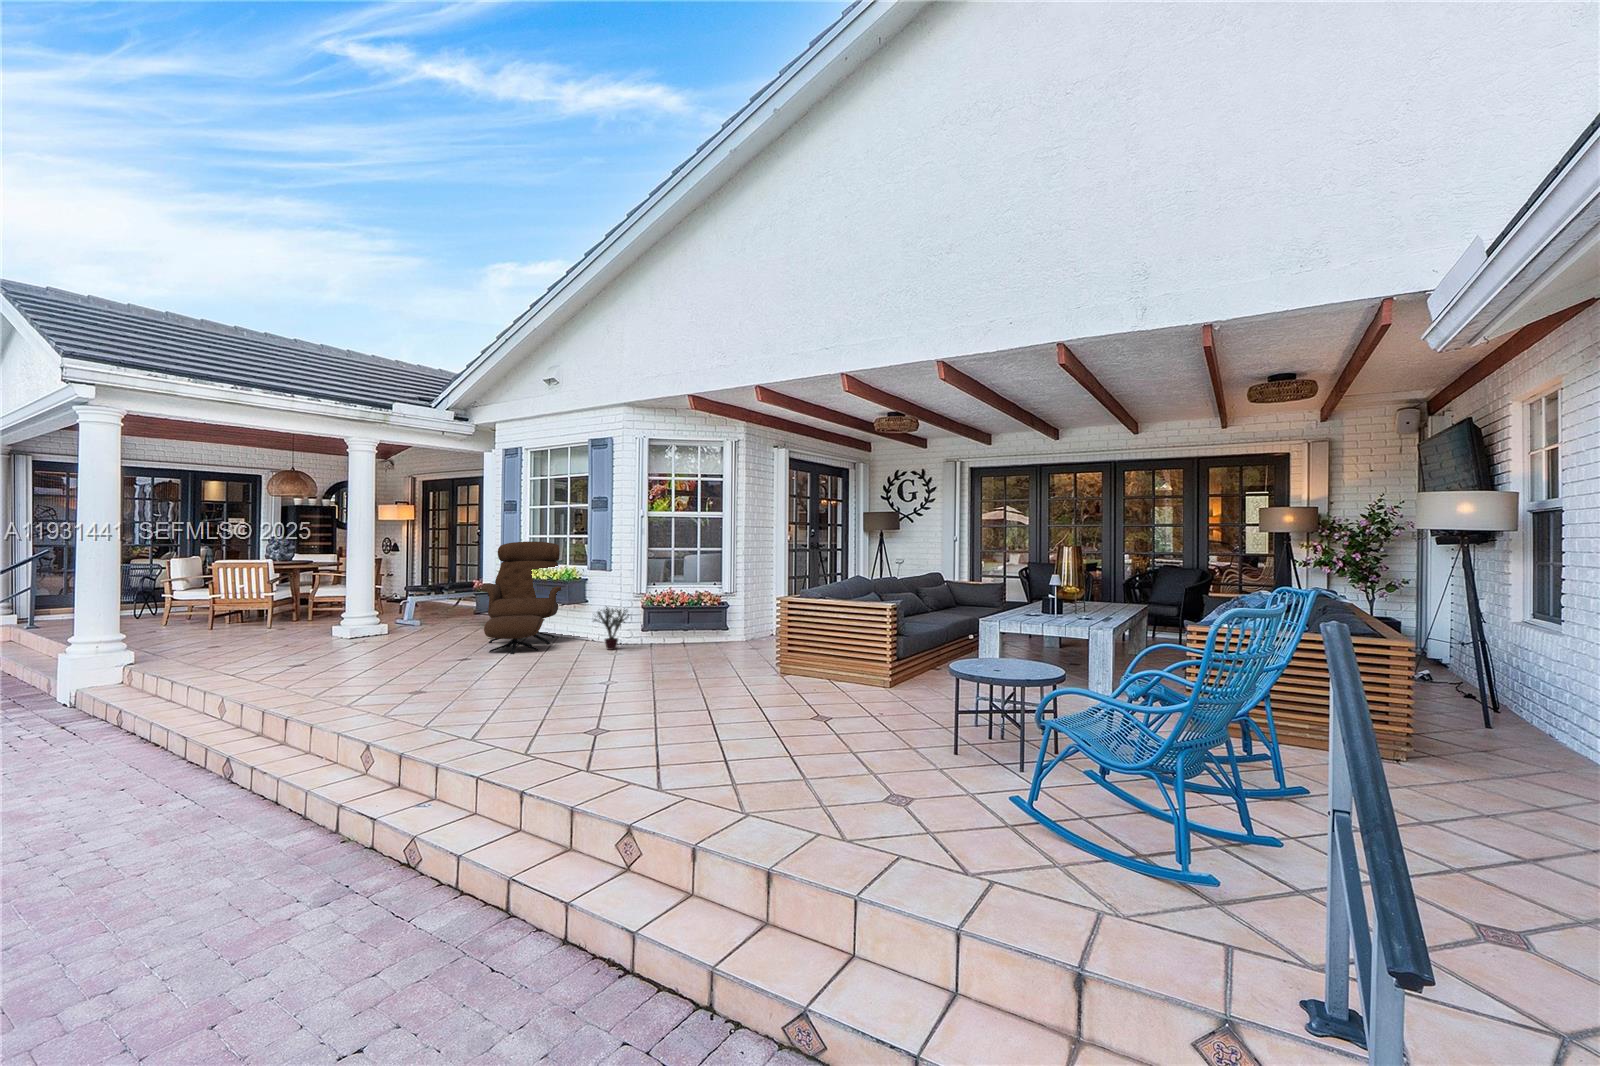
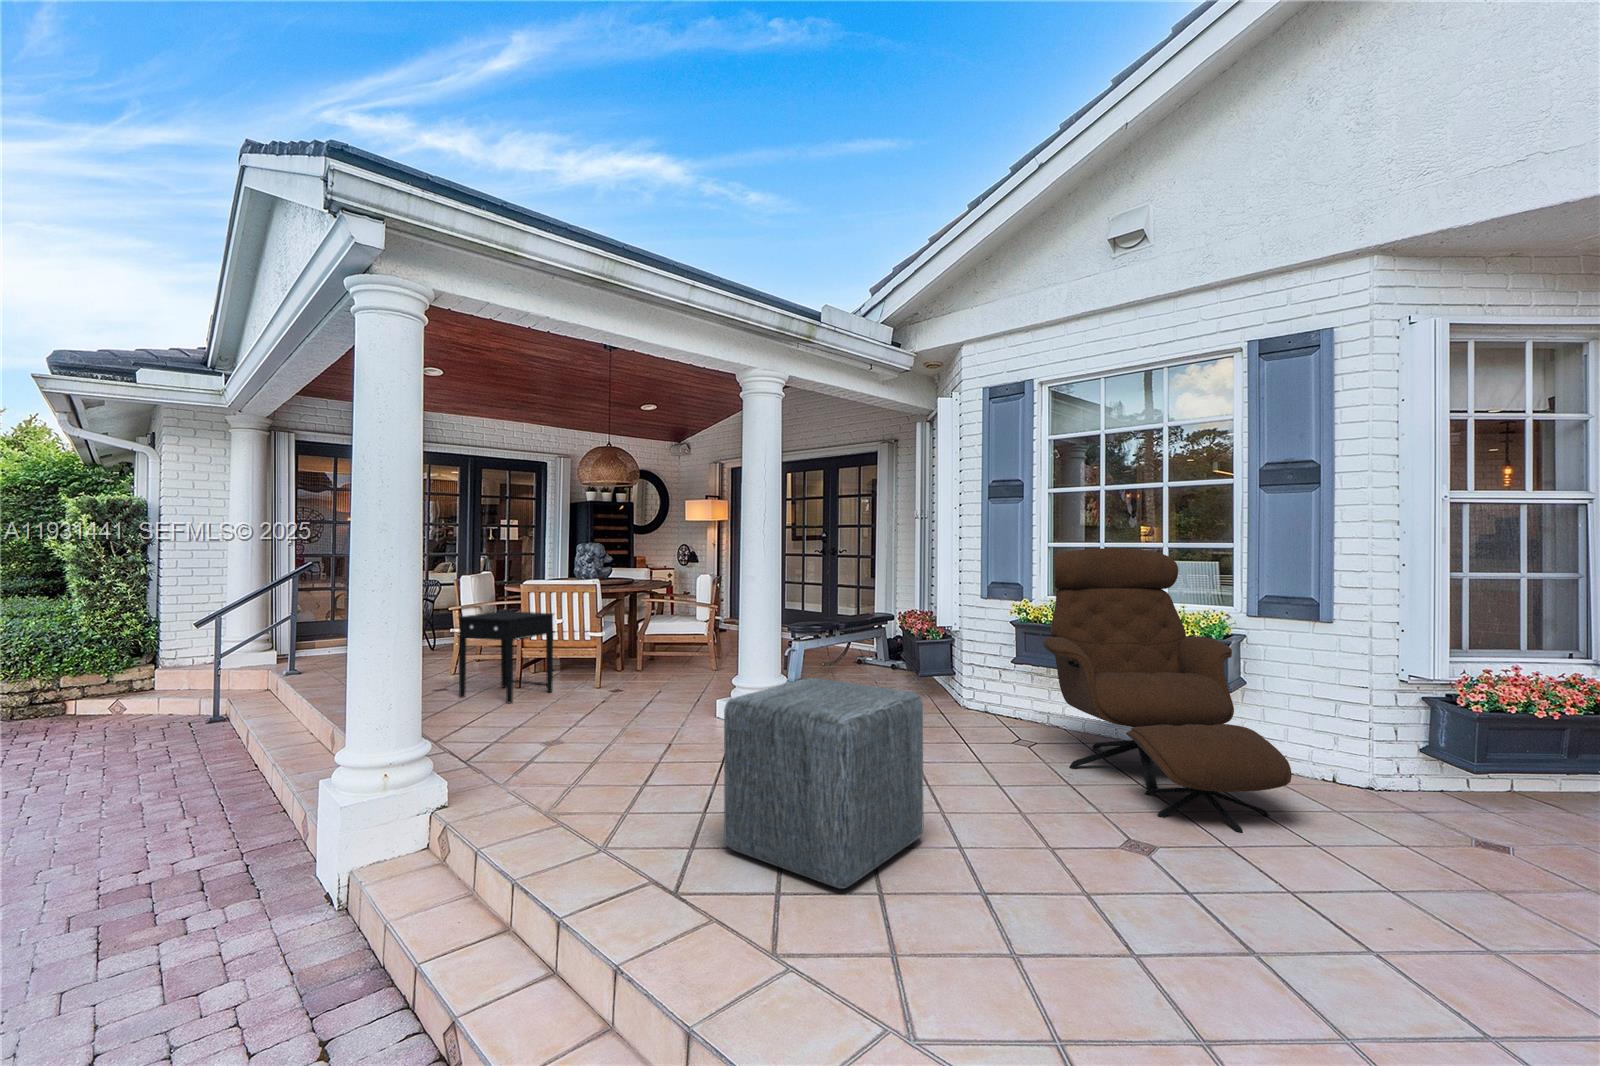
side table: none [161,581,235,634] -> present [458,611,554,703]
ottoman: none [266,598,364,669] -> present [724,678,924,889]
potted plant: present [593,606,629,650] -> none [1393,708,1542,827]

